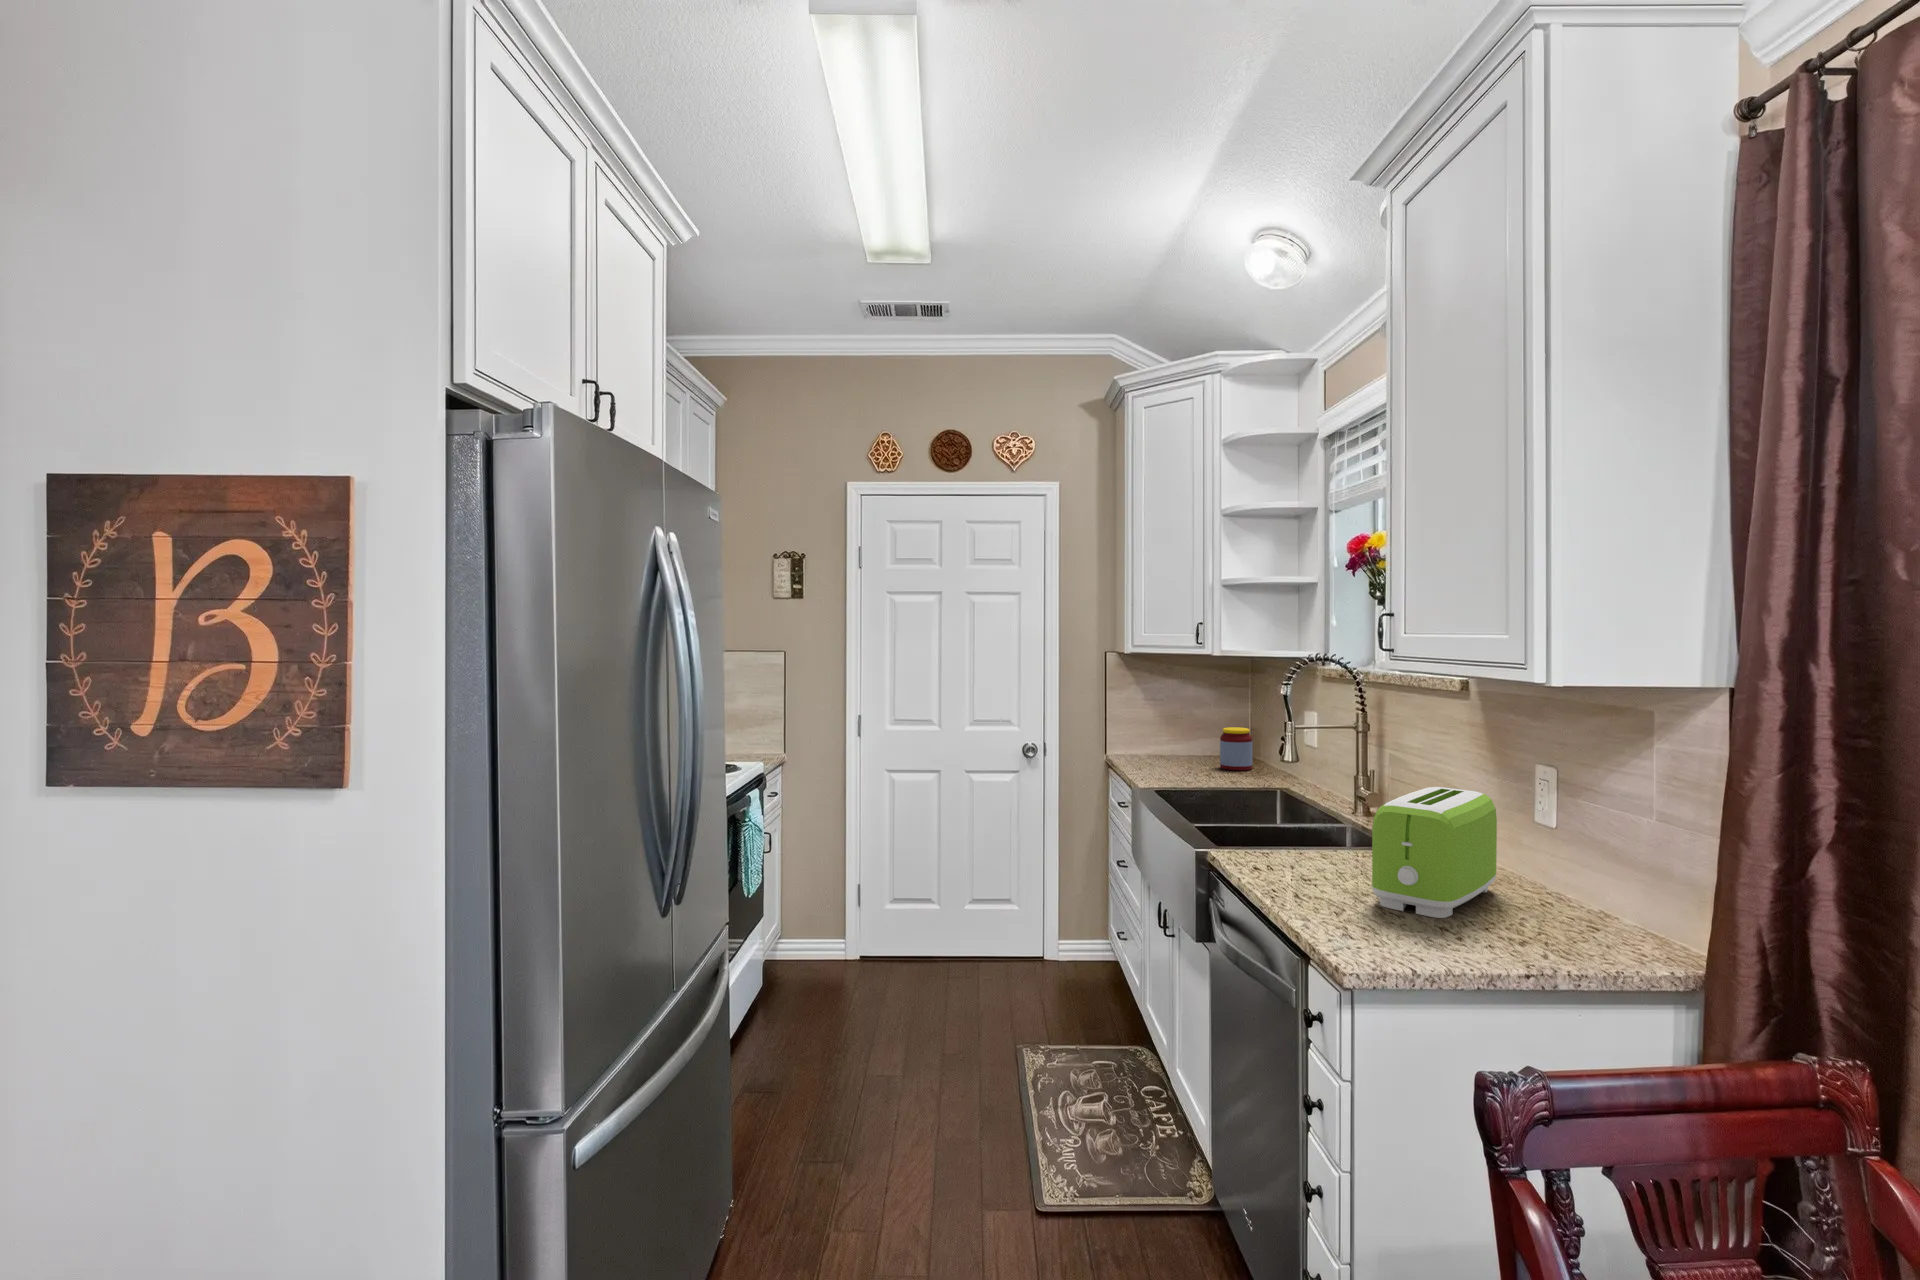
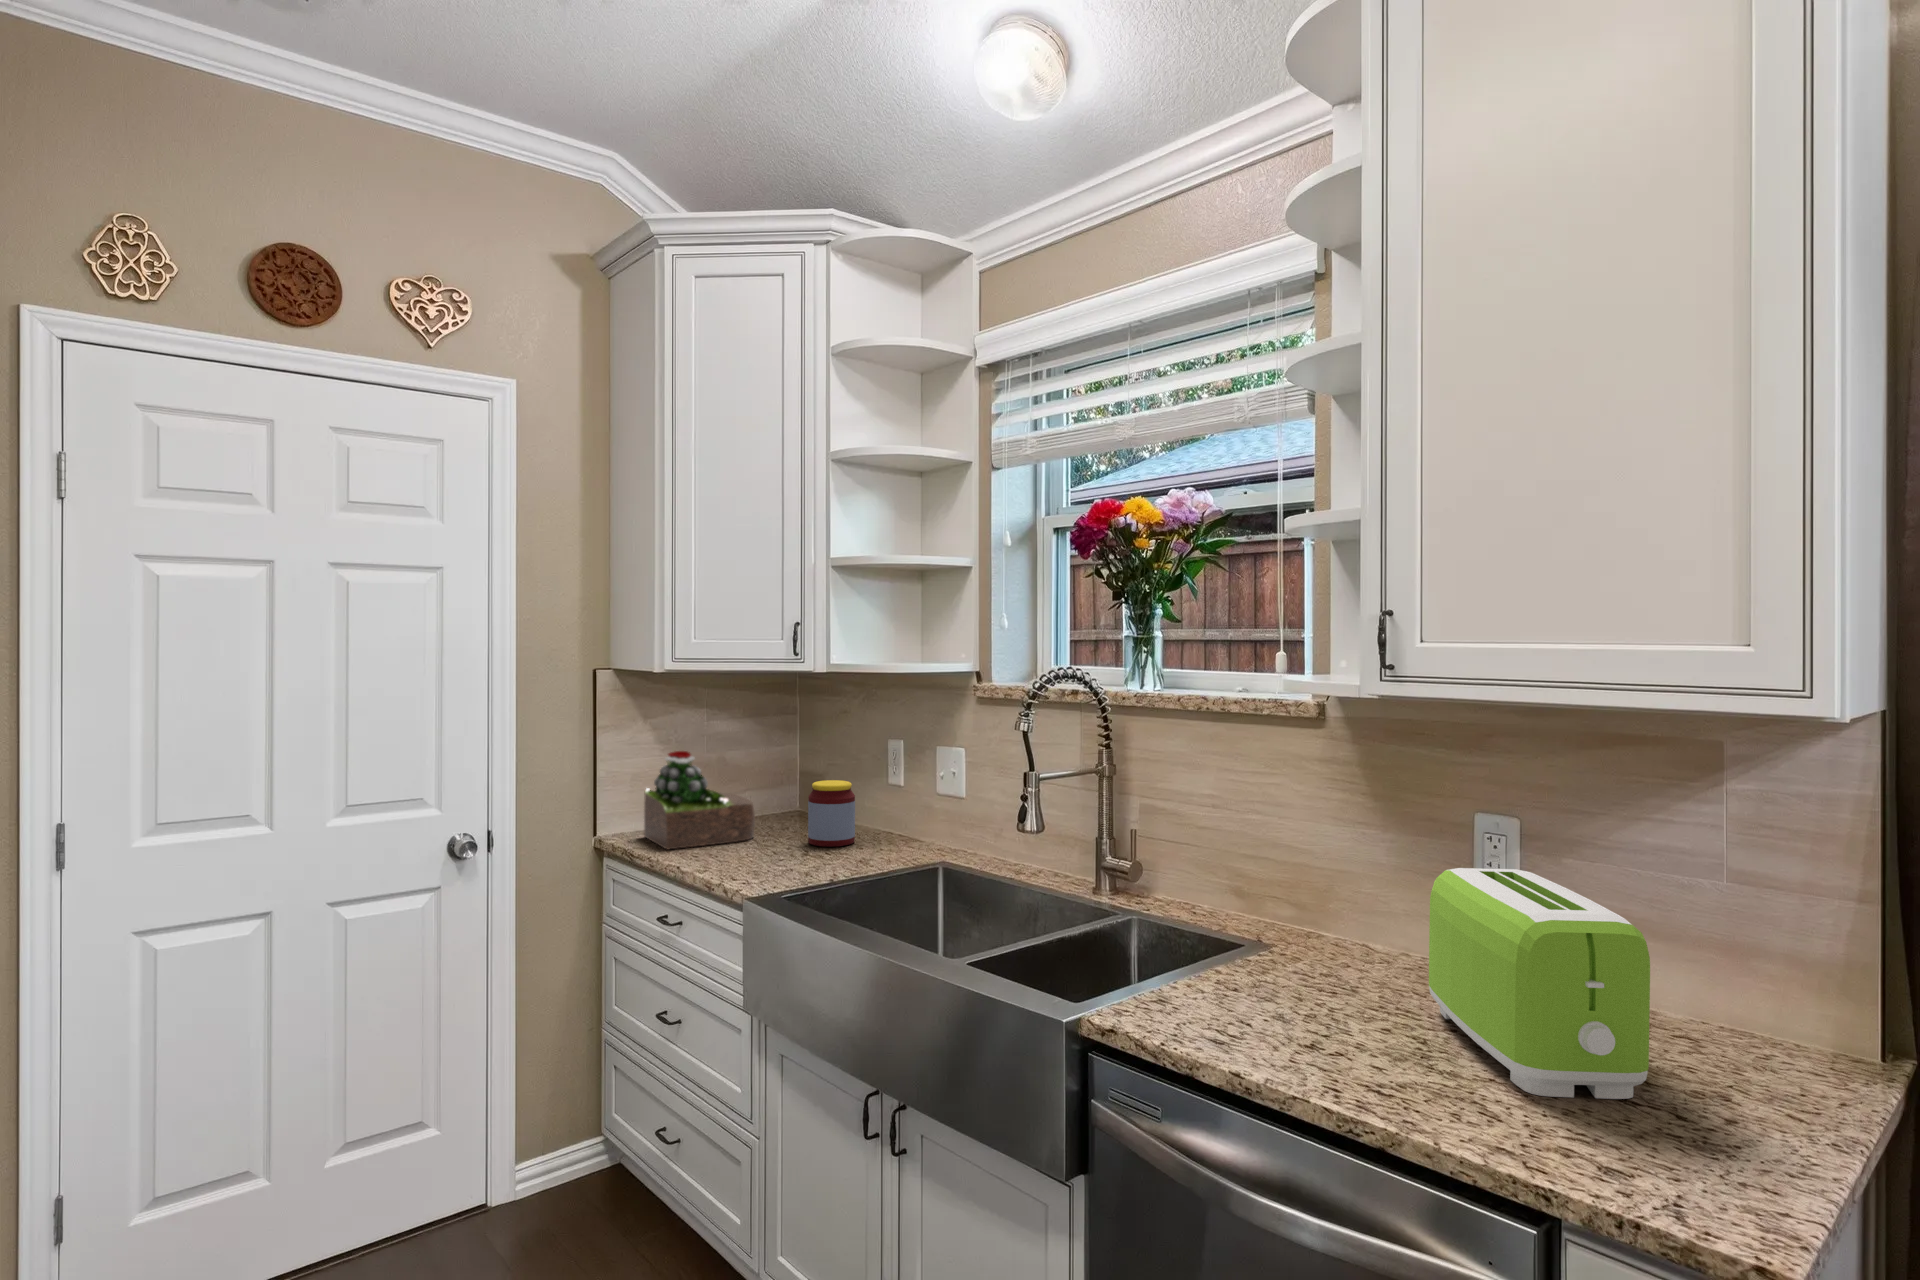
succulent plant: none [1132,703,1196,762] -> present [644,751,755,849]

